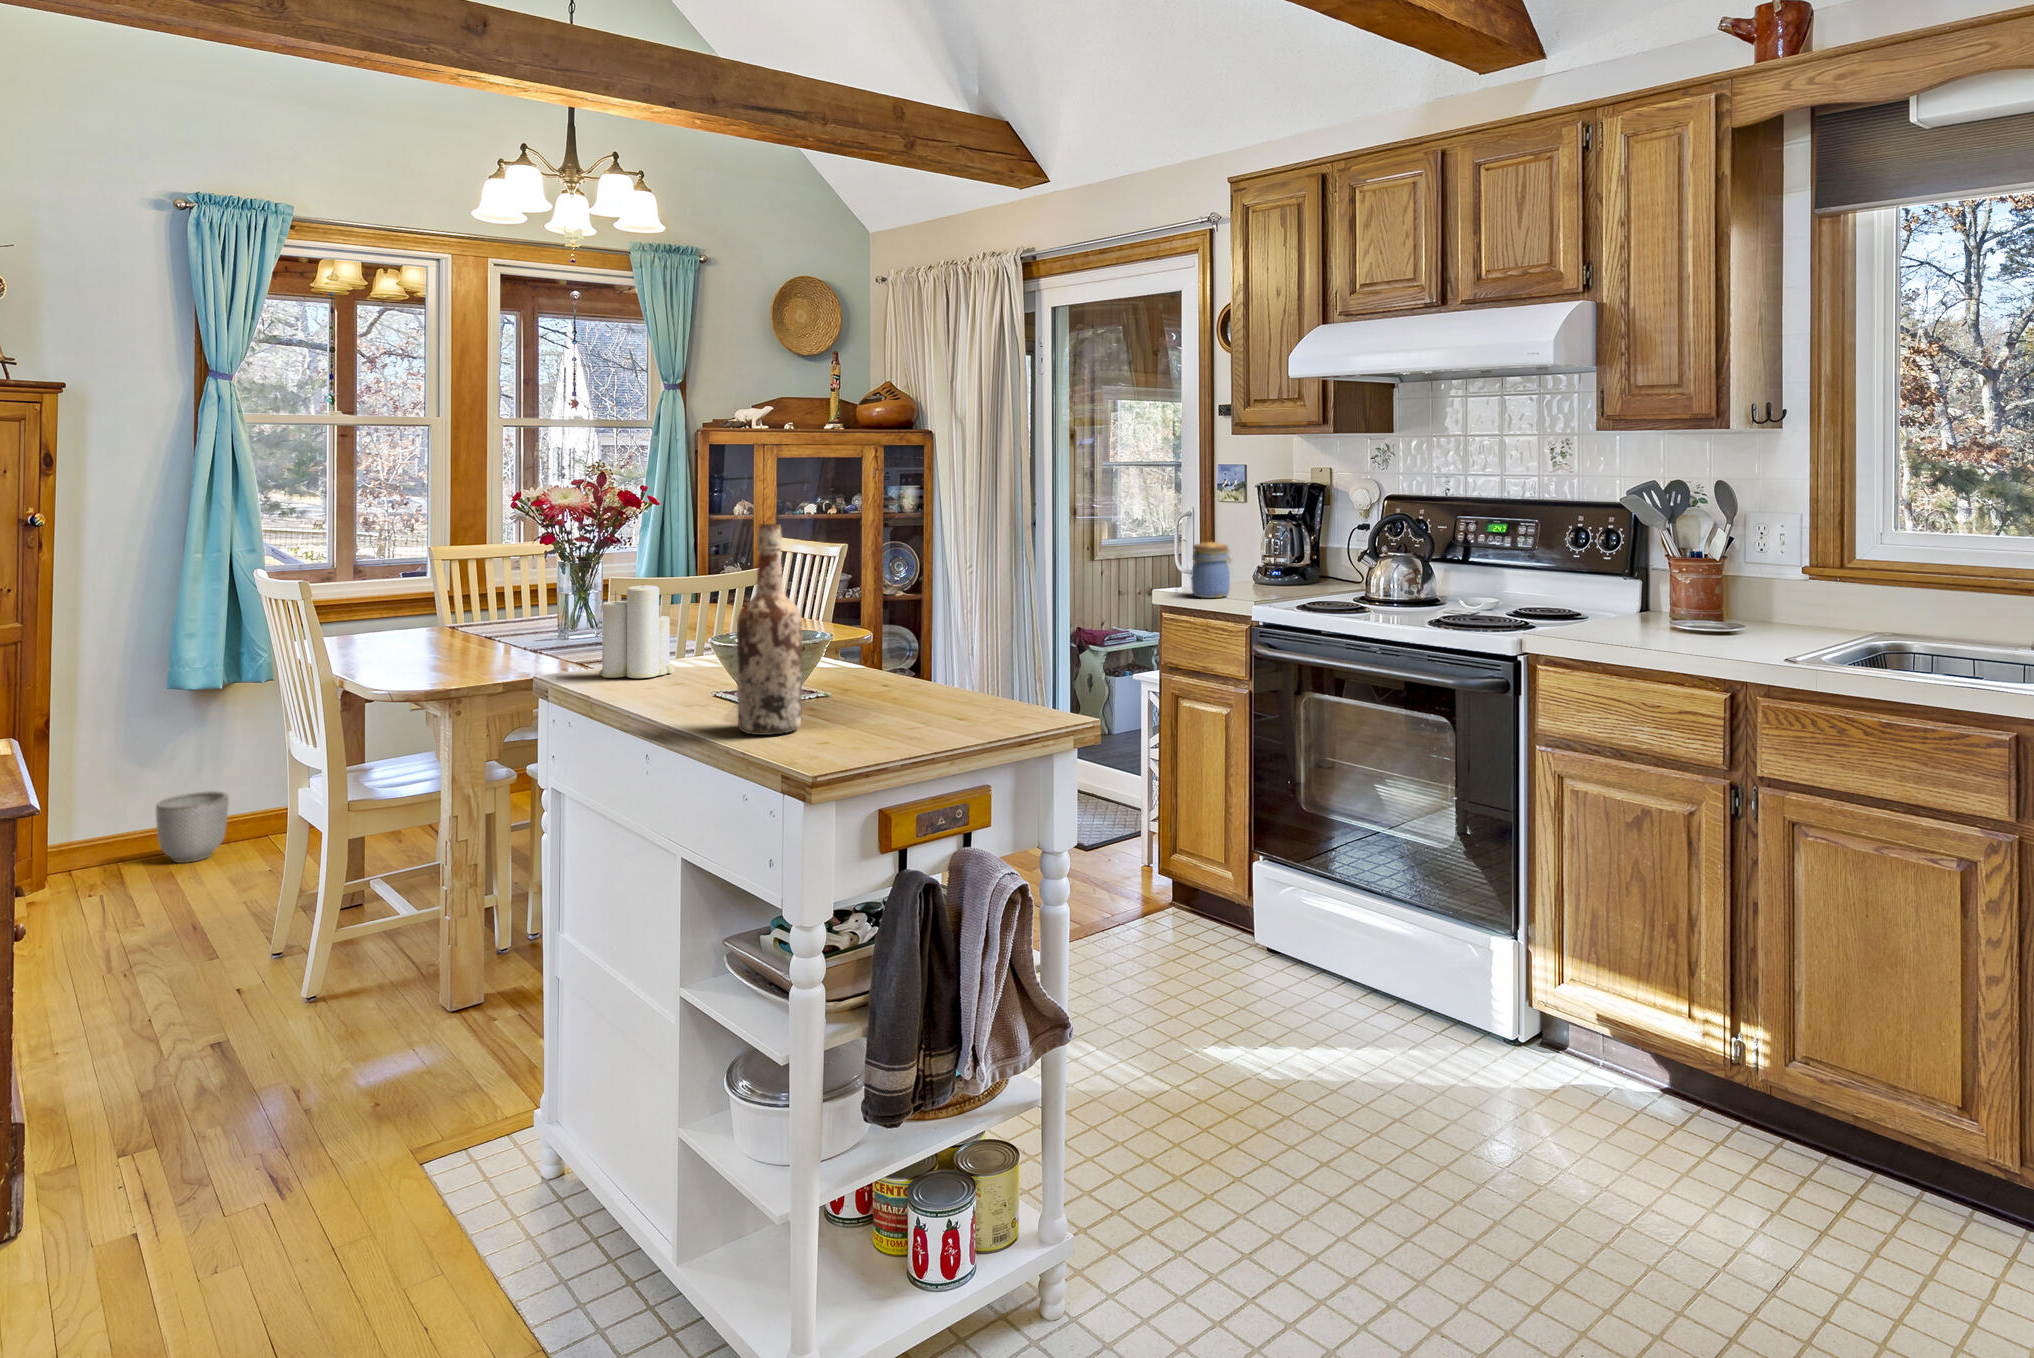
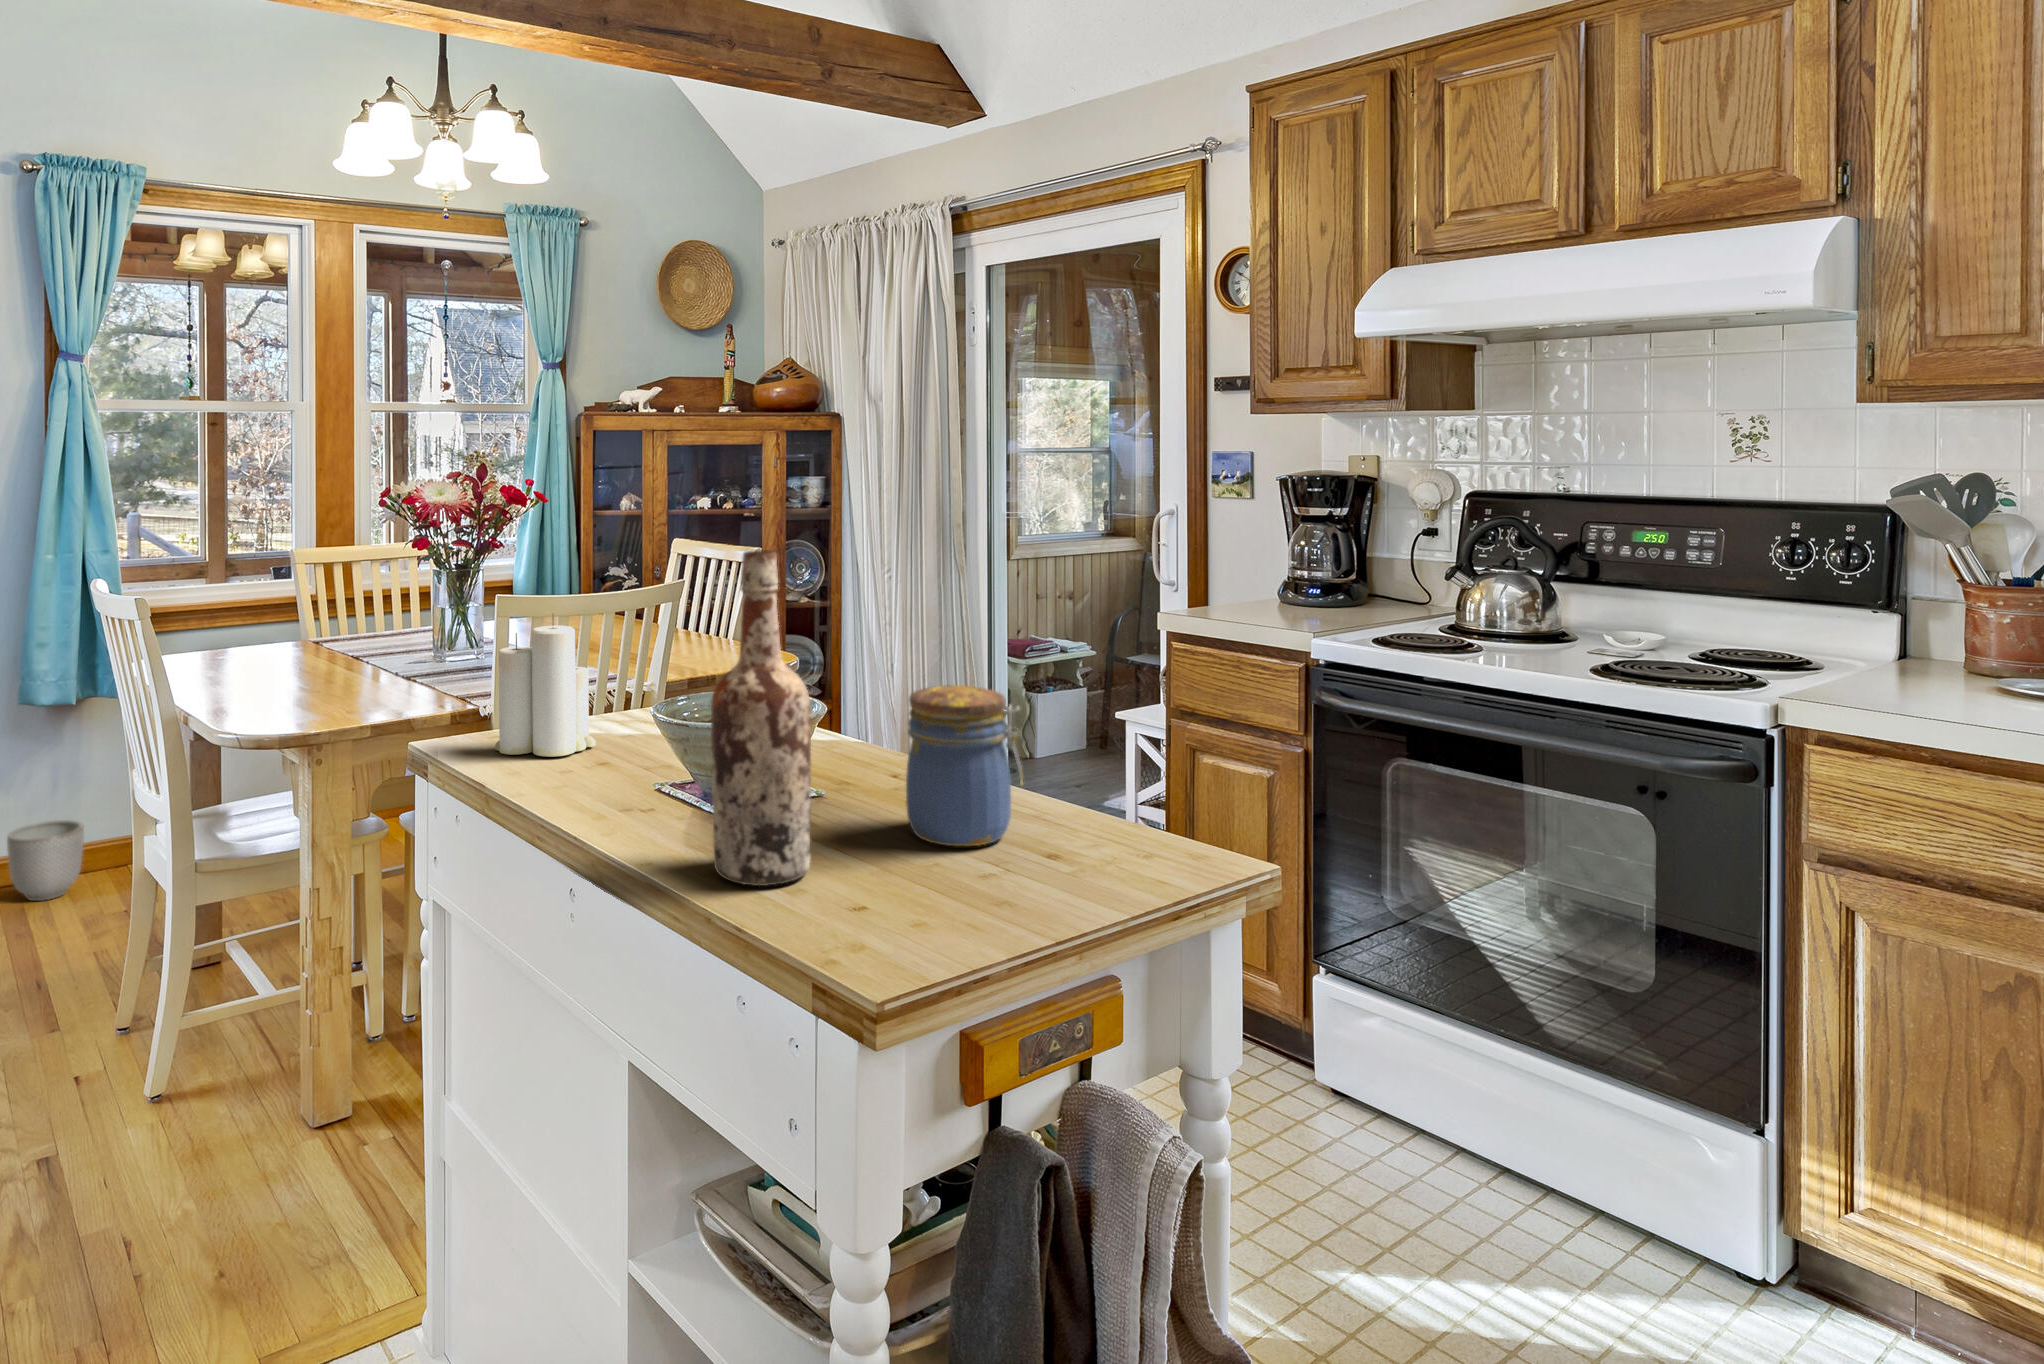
jar: present [1191,542,1232,598] -> present [906,685,1023,846]

